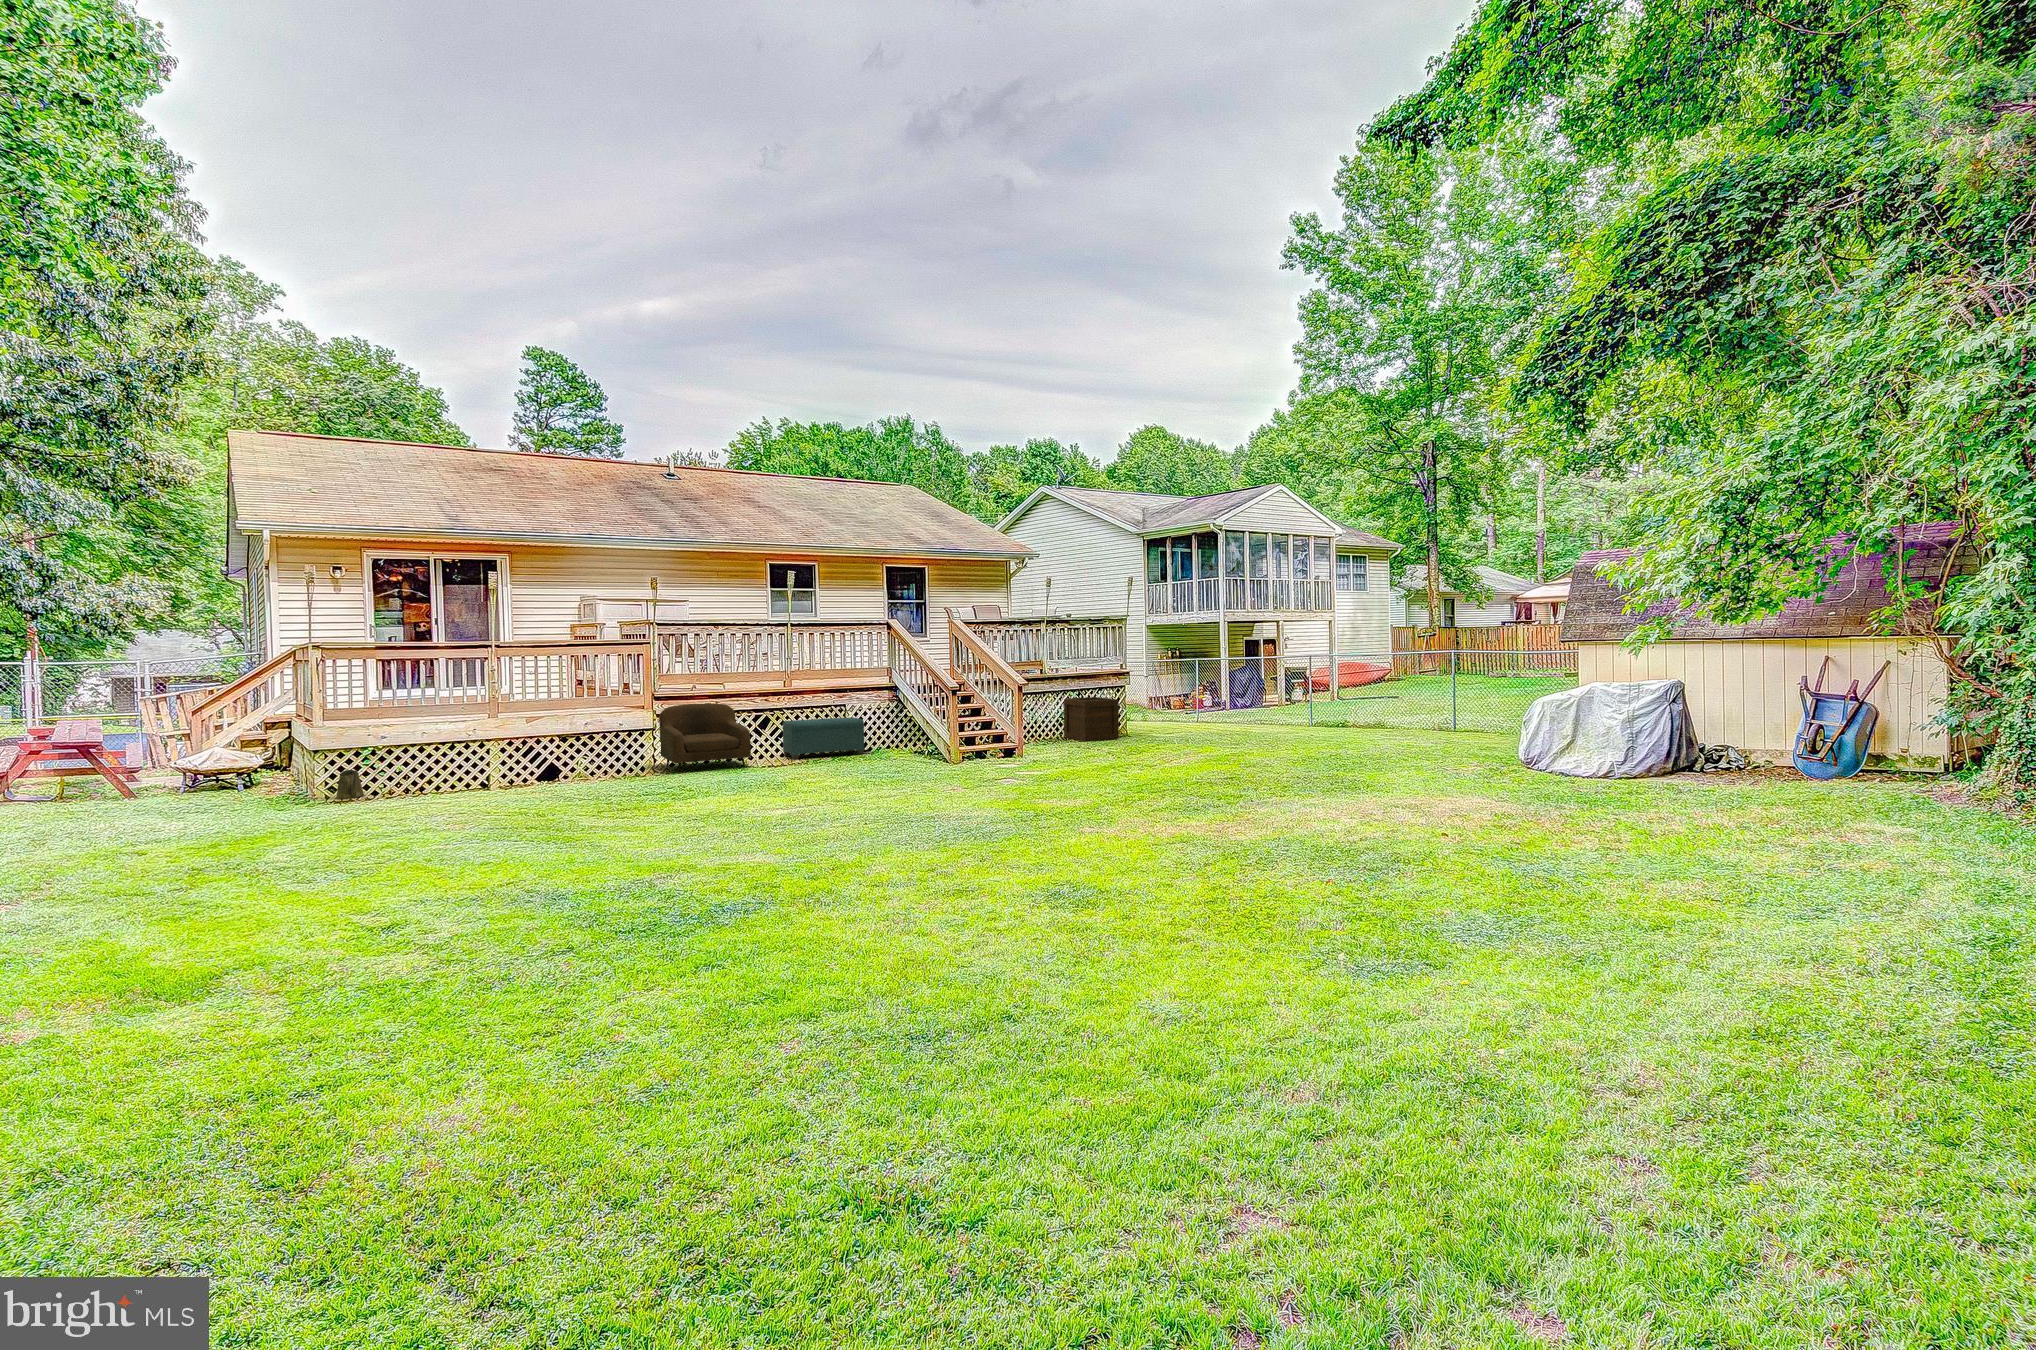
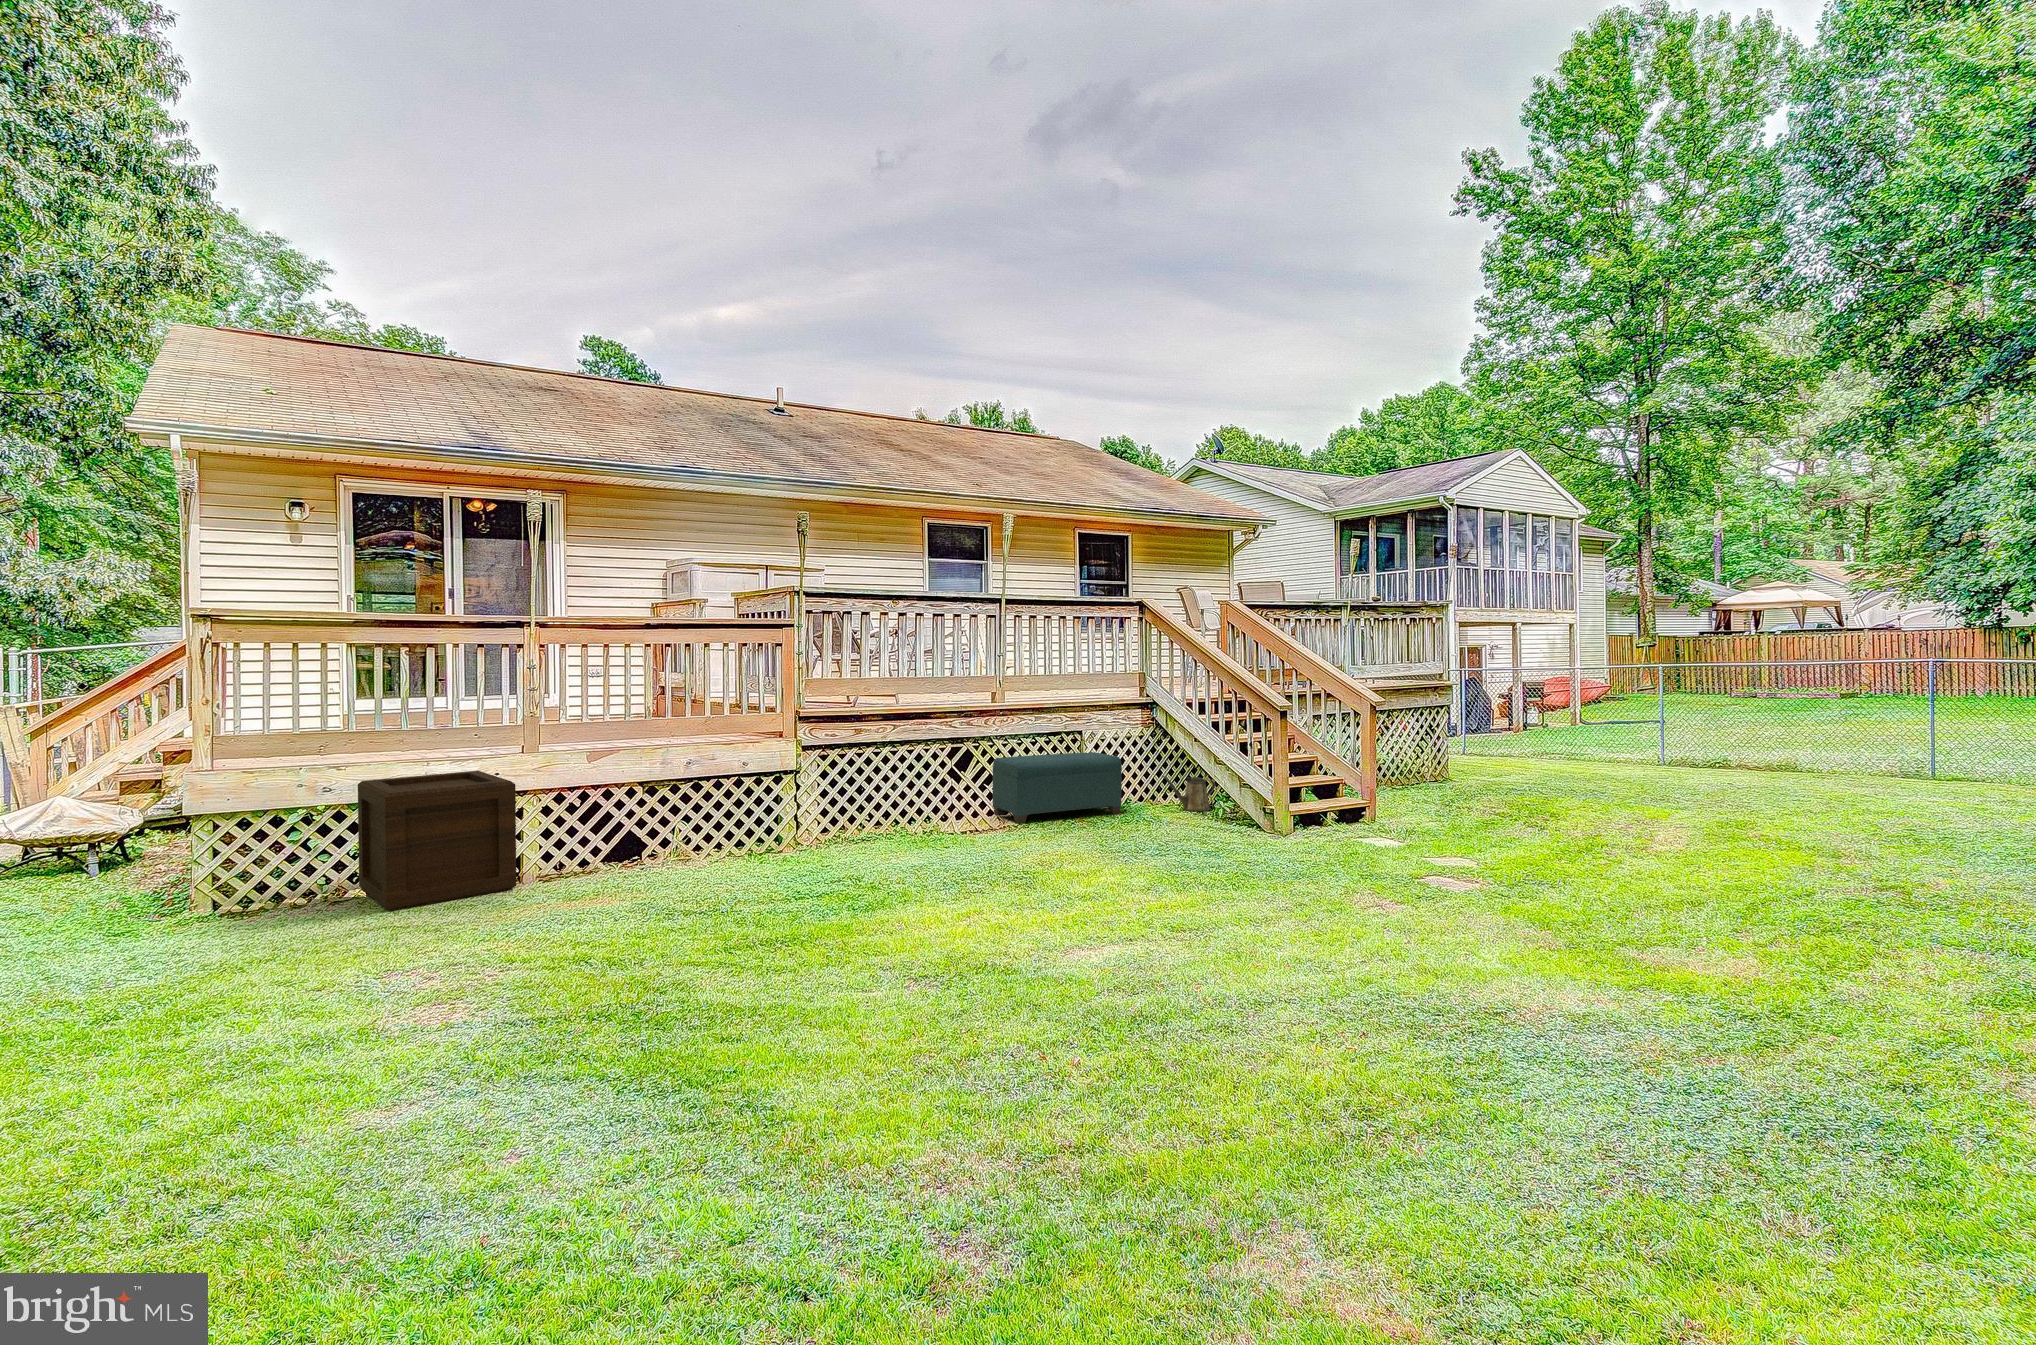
wooden crate: present [1064,697,1119,741] -> present [358,771,516,911]
armchair: present [659,703,751,772] -> none [807,729,965,852]
watering can: present [336,770,364,799] -> present [1162,775,1215,811]

